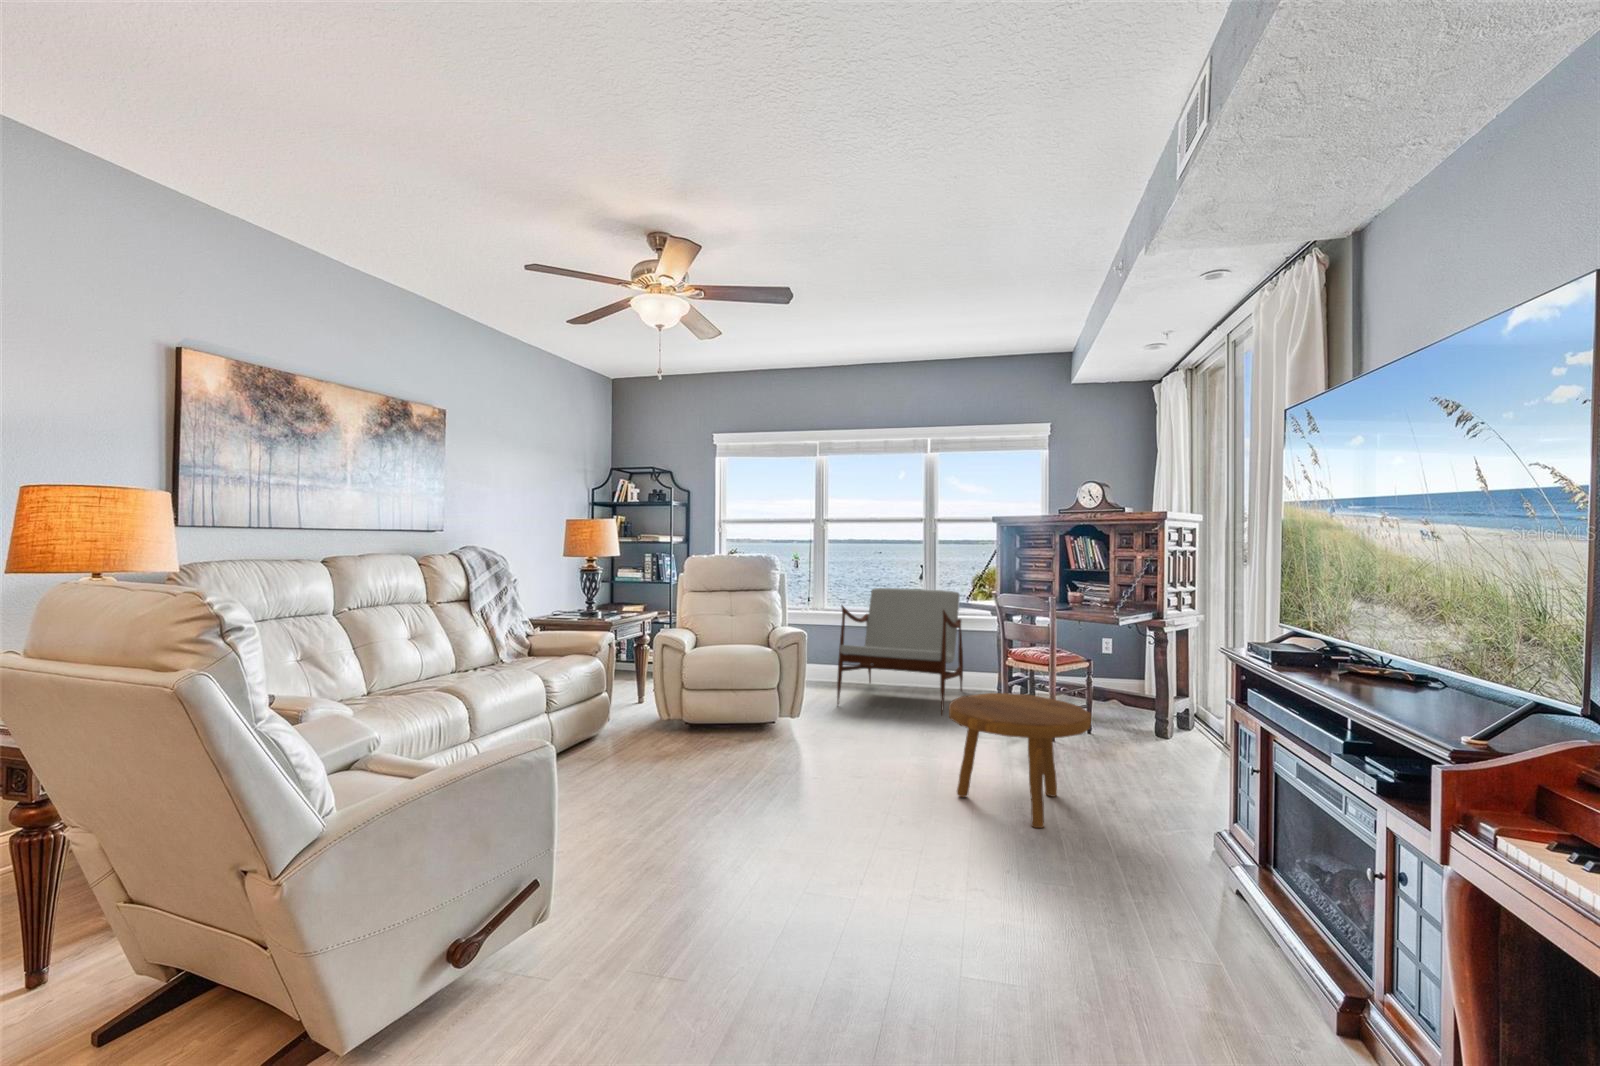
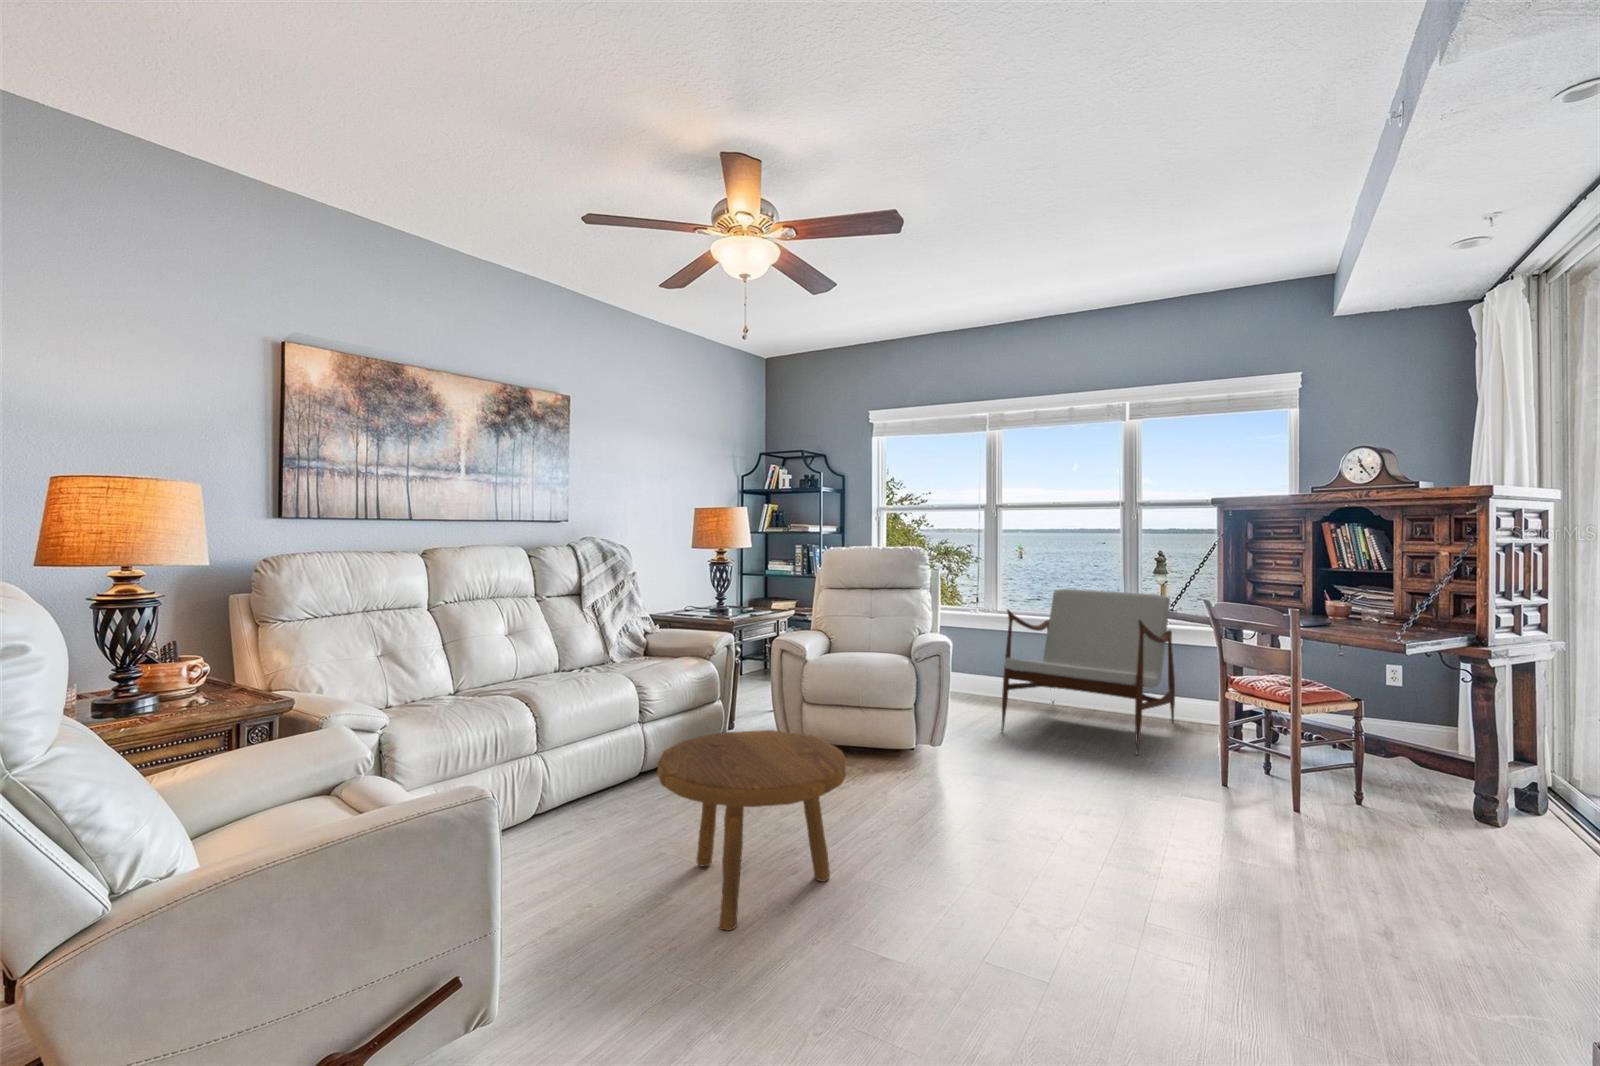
footstool: present [949,693,1091,828] -> present [658,730,846,931]

